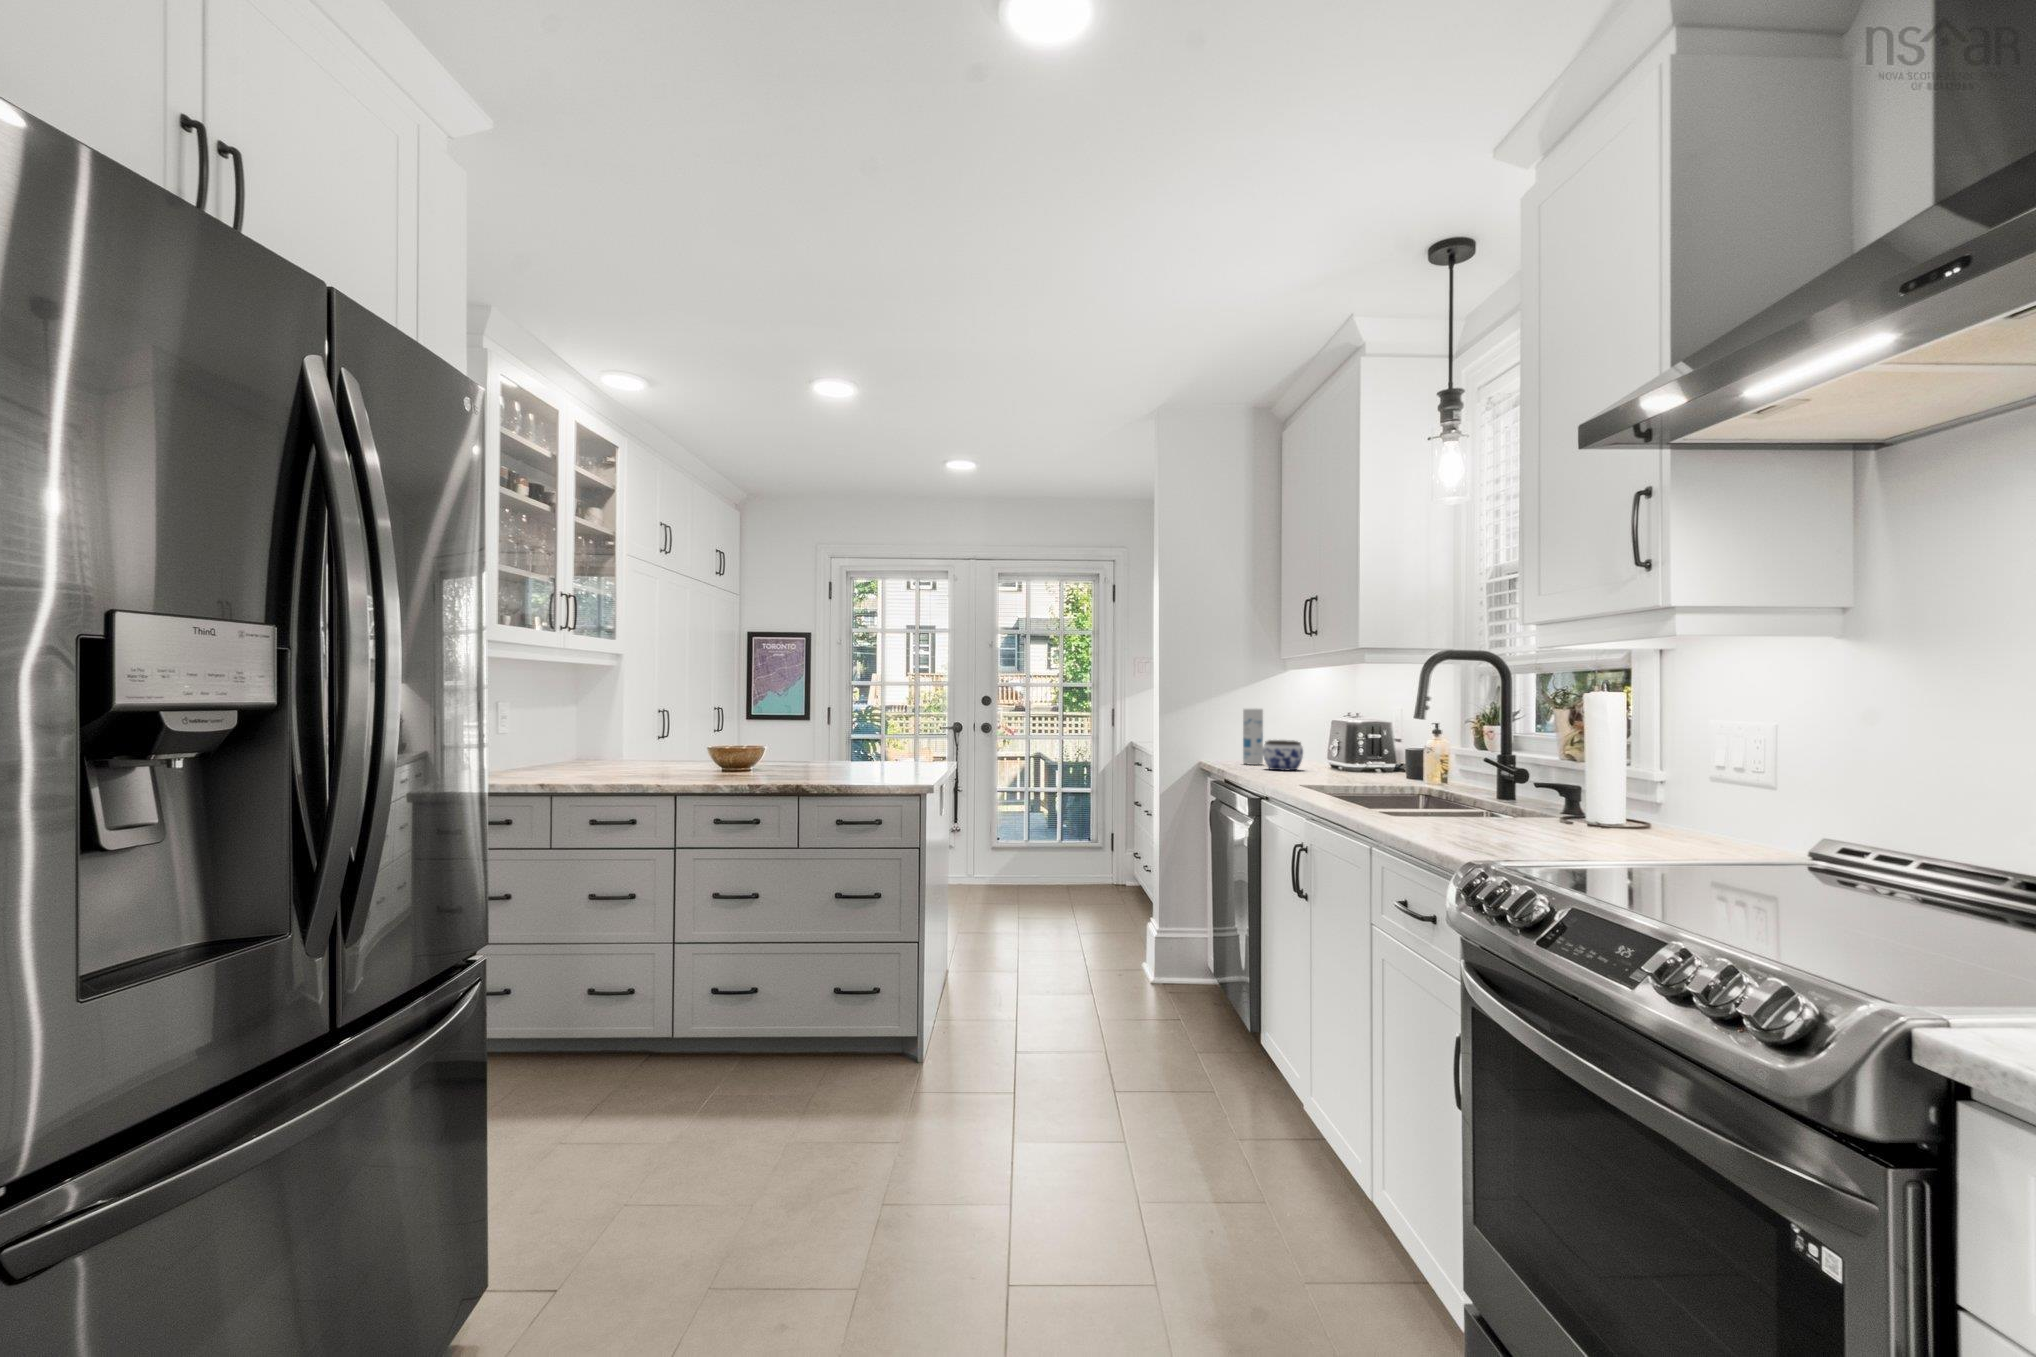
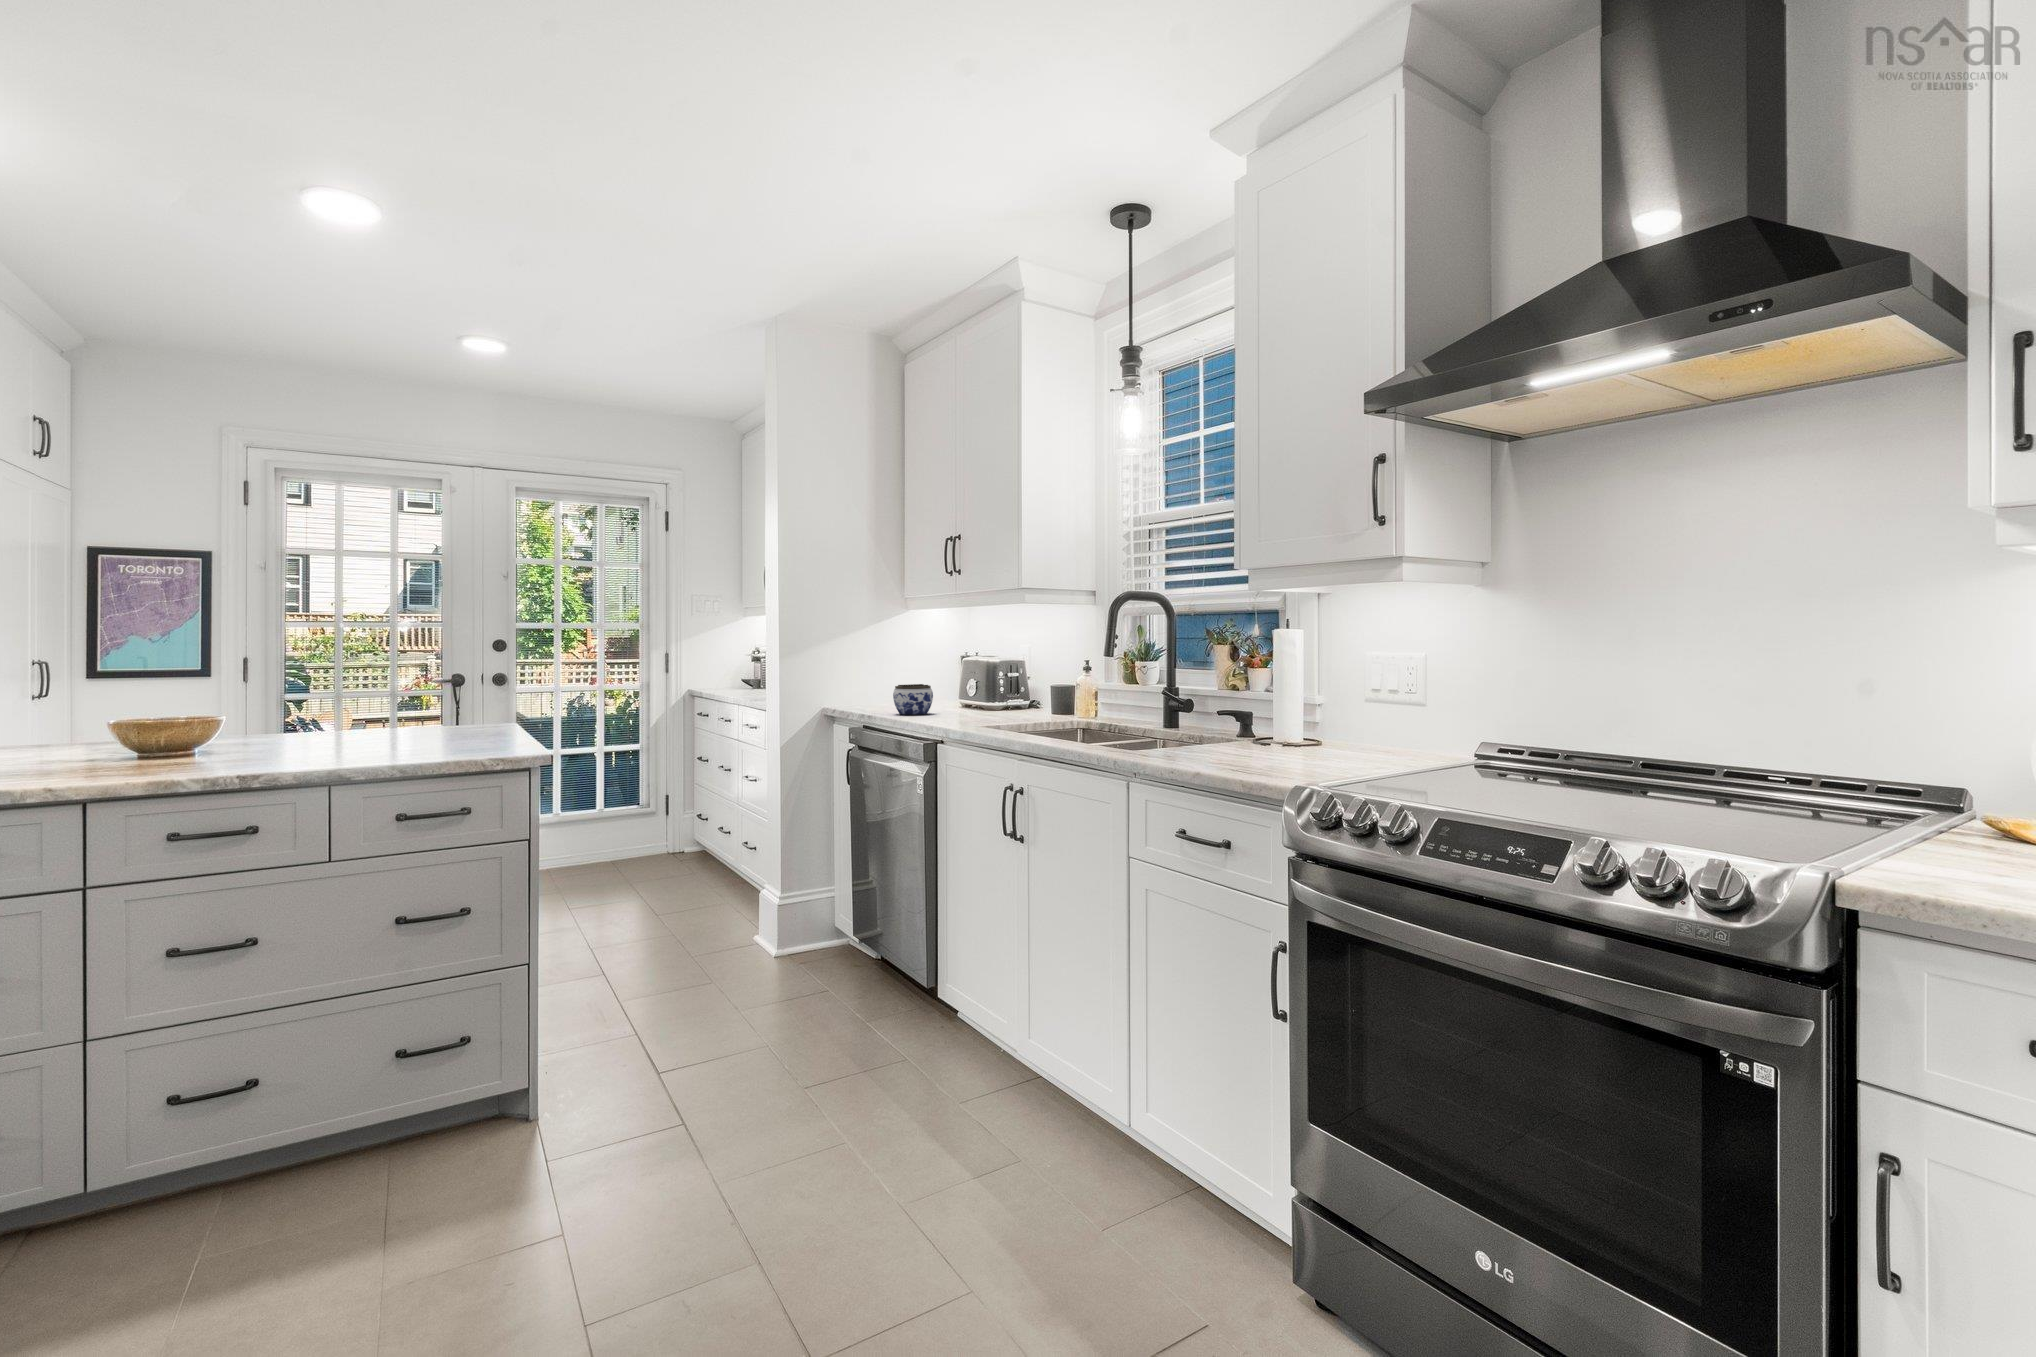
canister: present [1243,708,1263,765] -> none [860,653,882,711]

